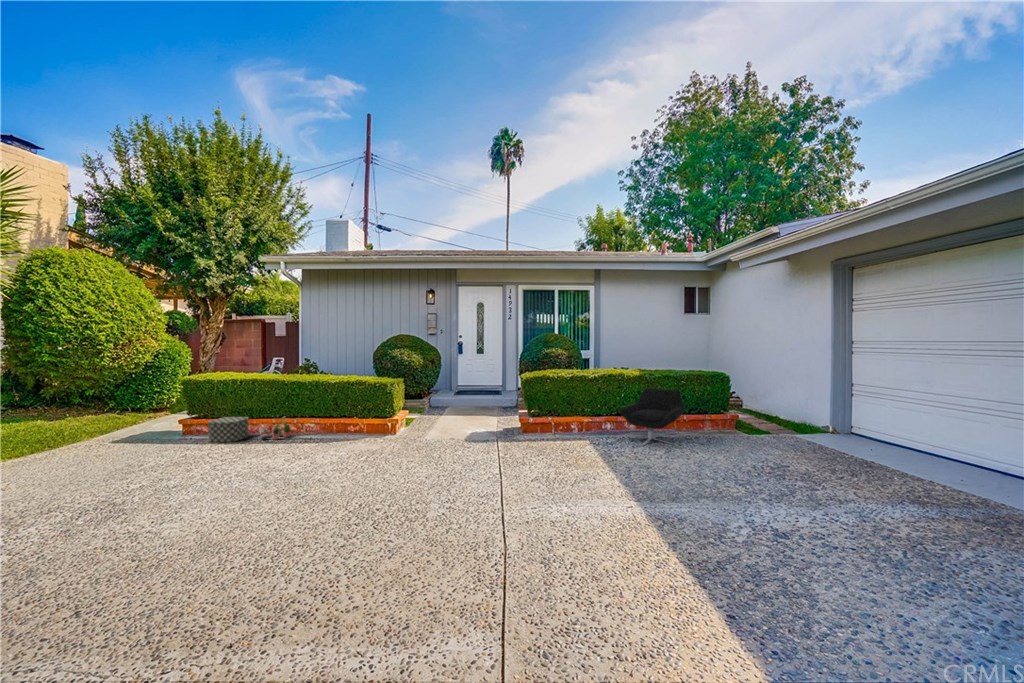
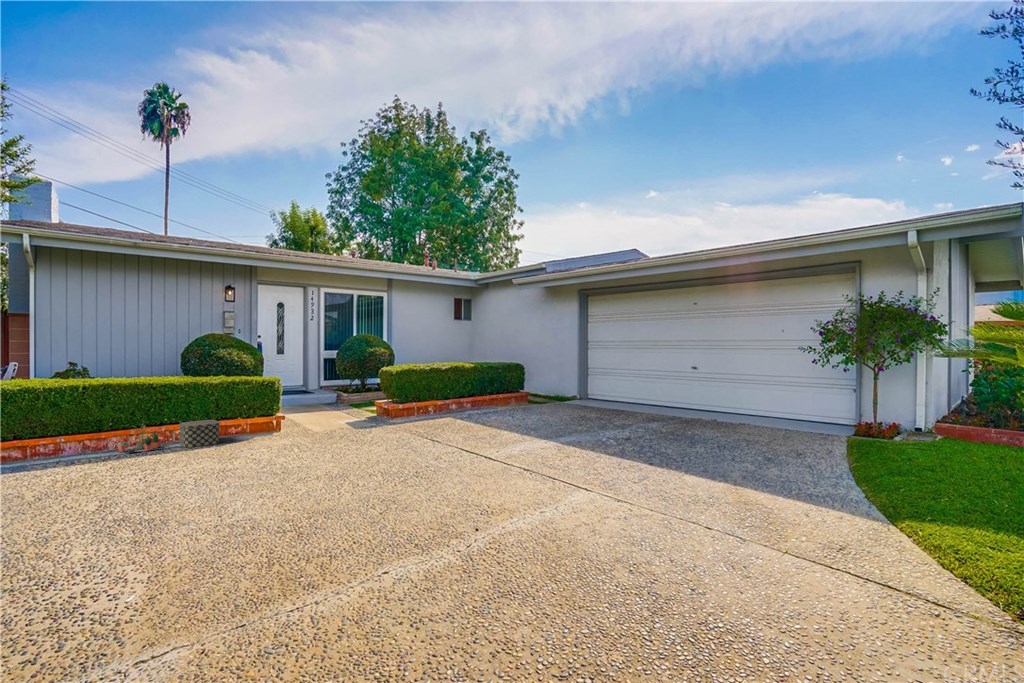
lounge chair: present [619,388,685,446] -> none [467,375,507,414]
storage box: present [208,417,249,442] -> present [180,420,219,447]

